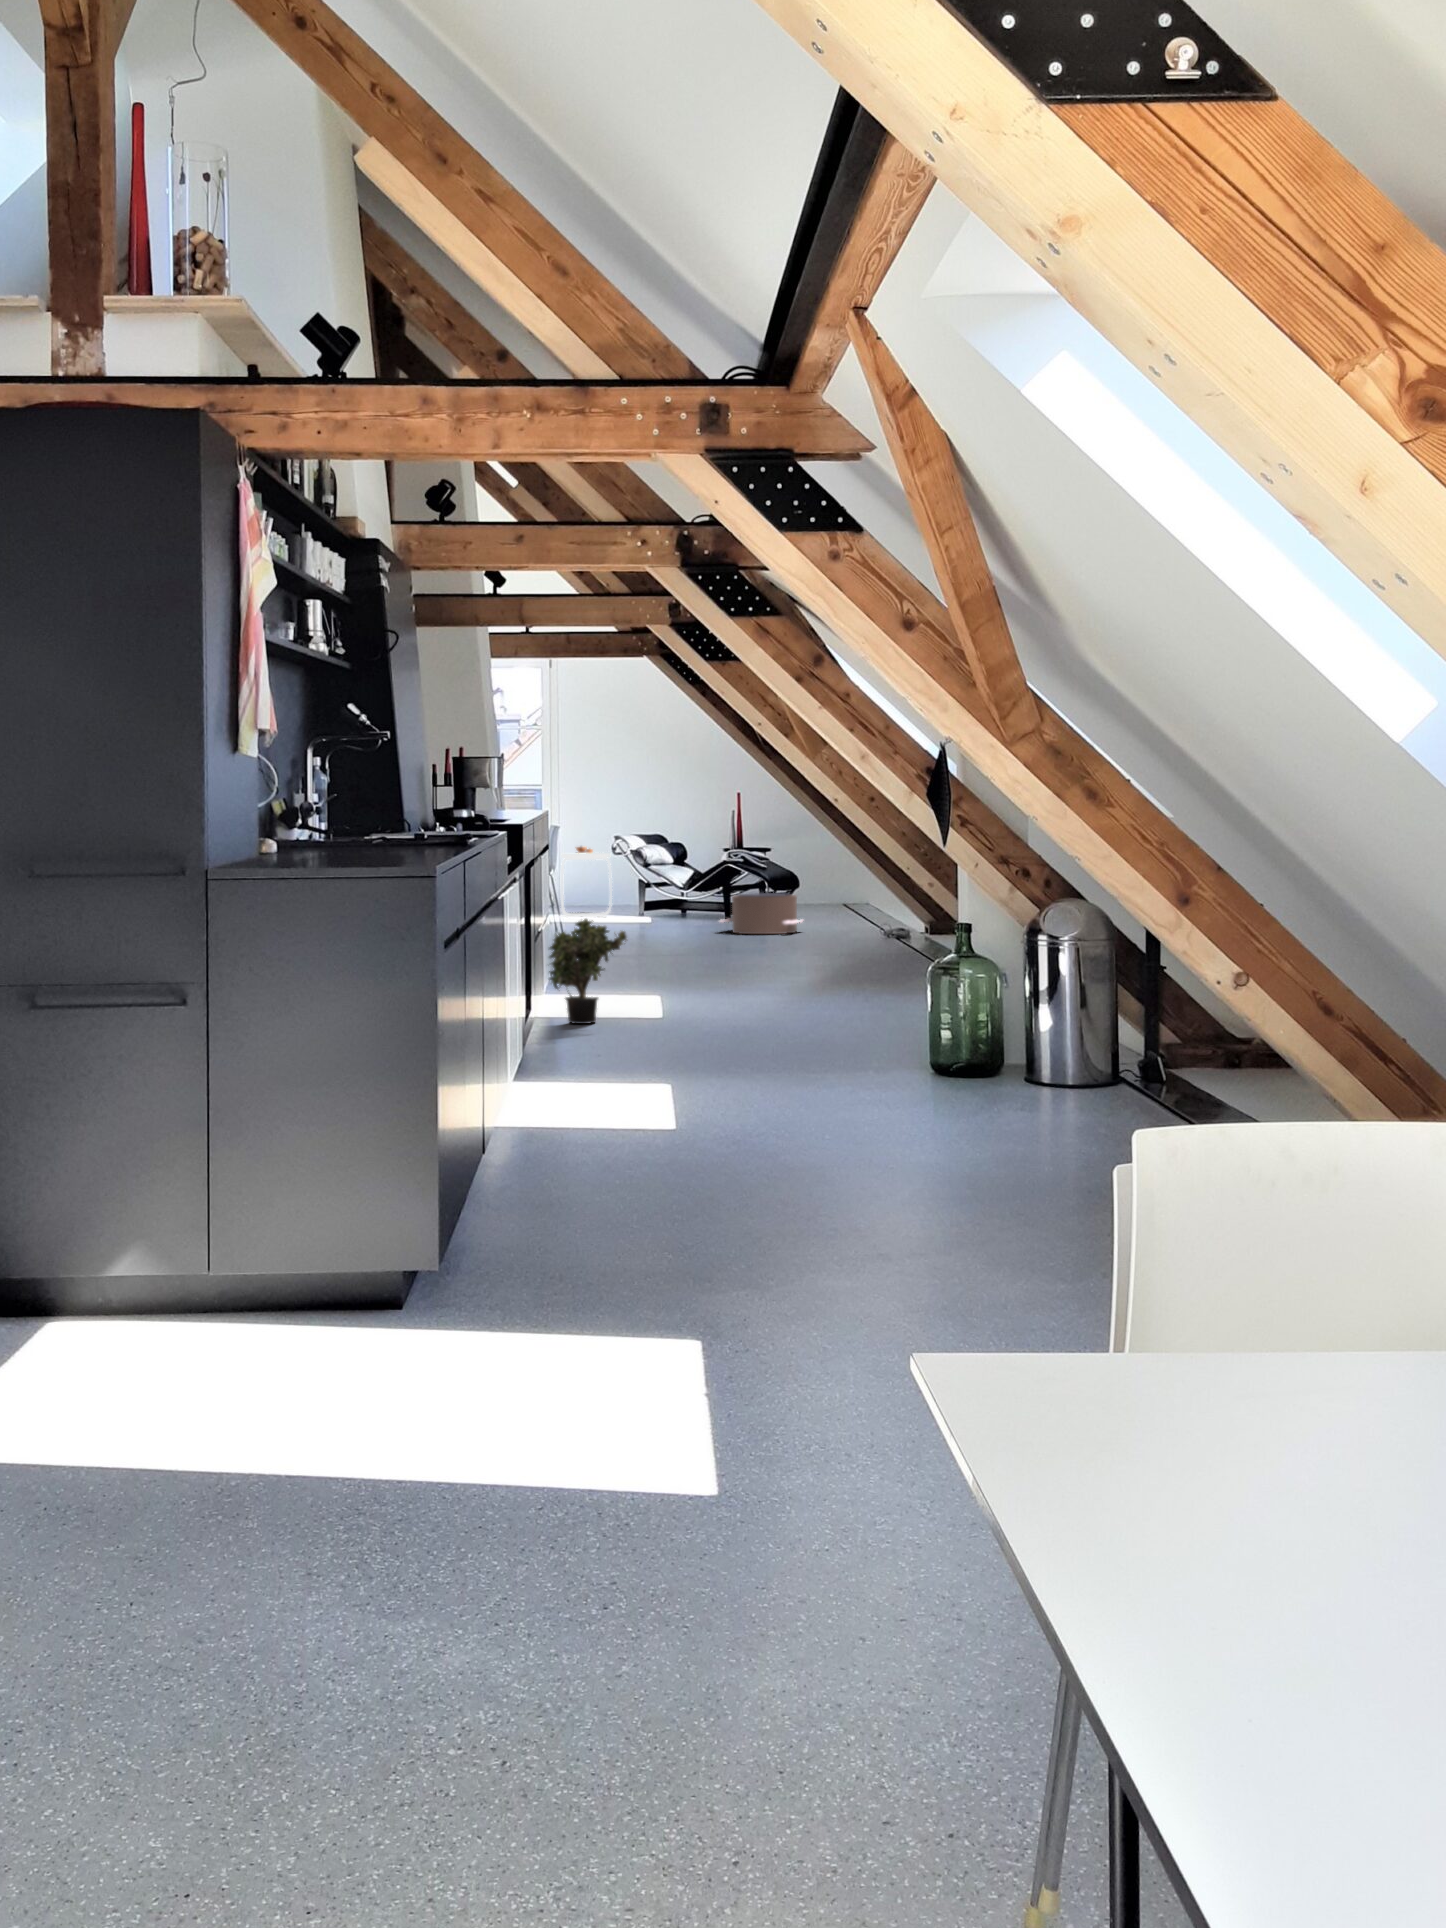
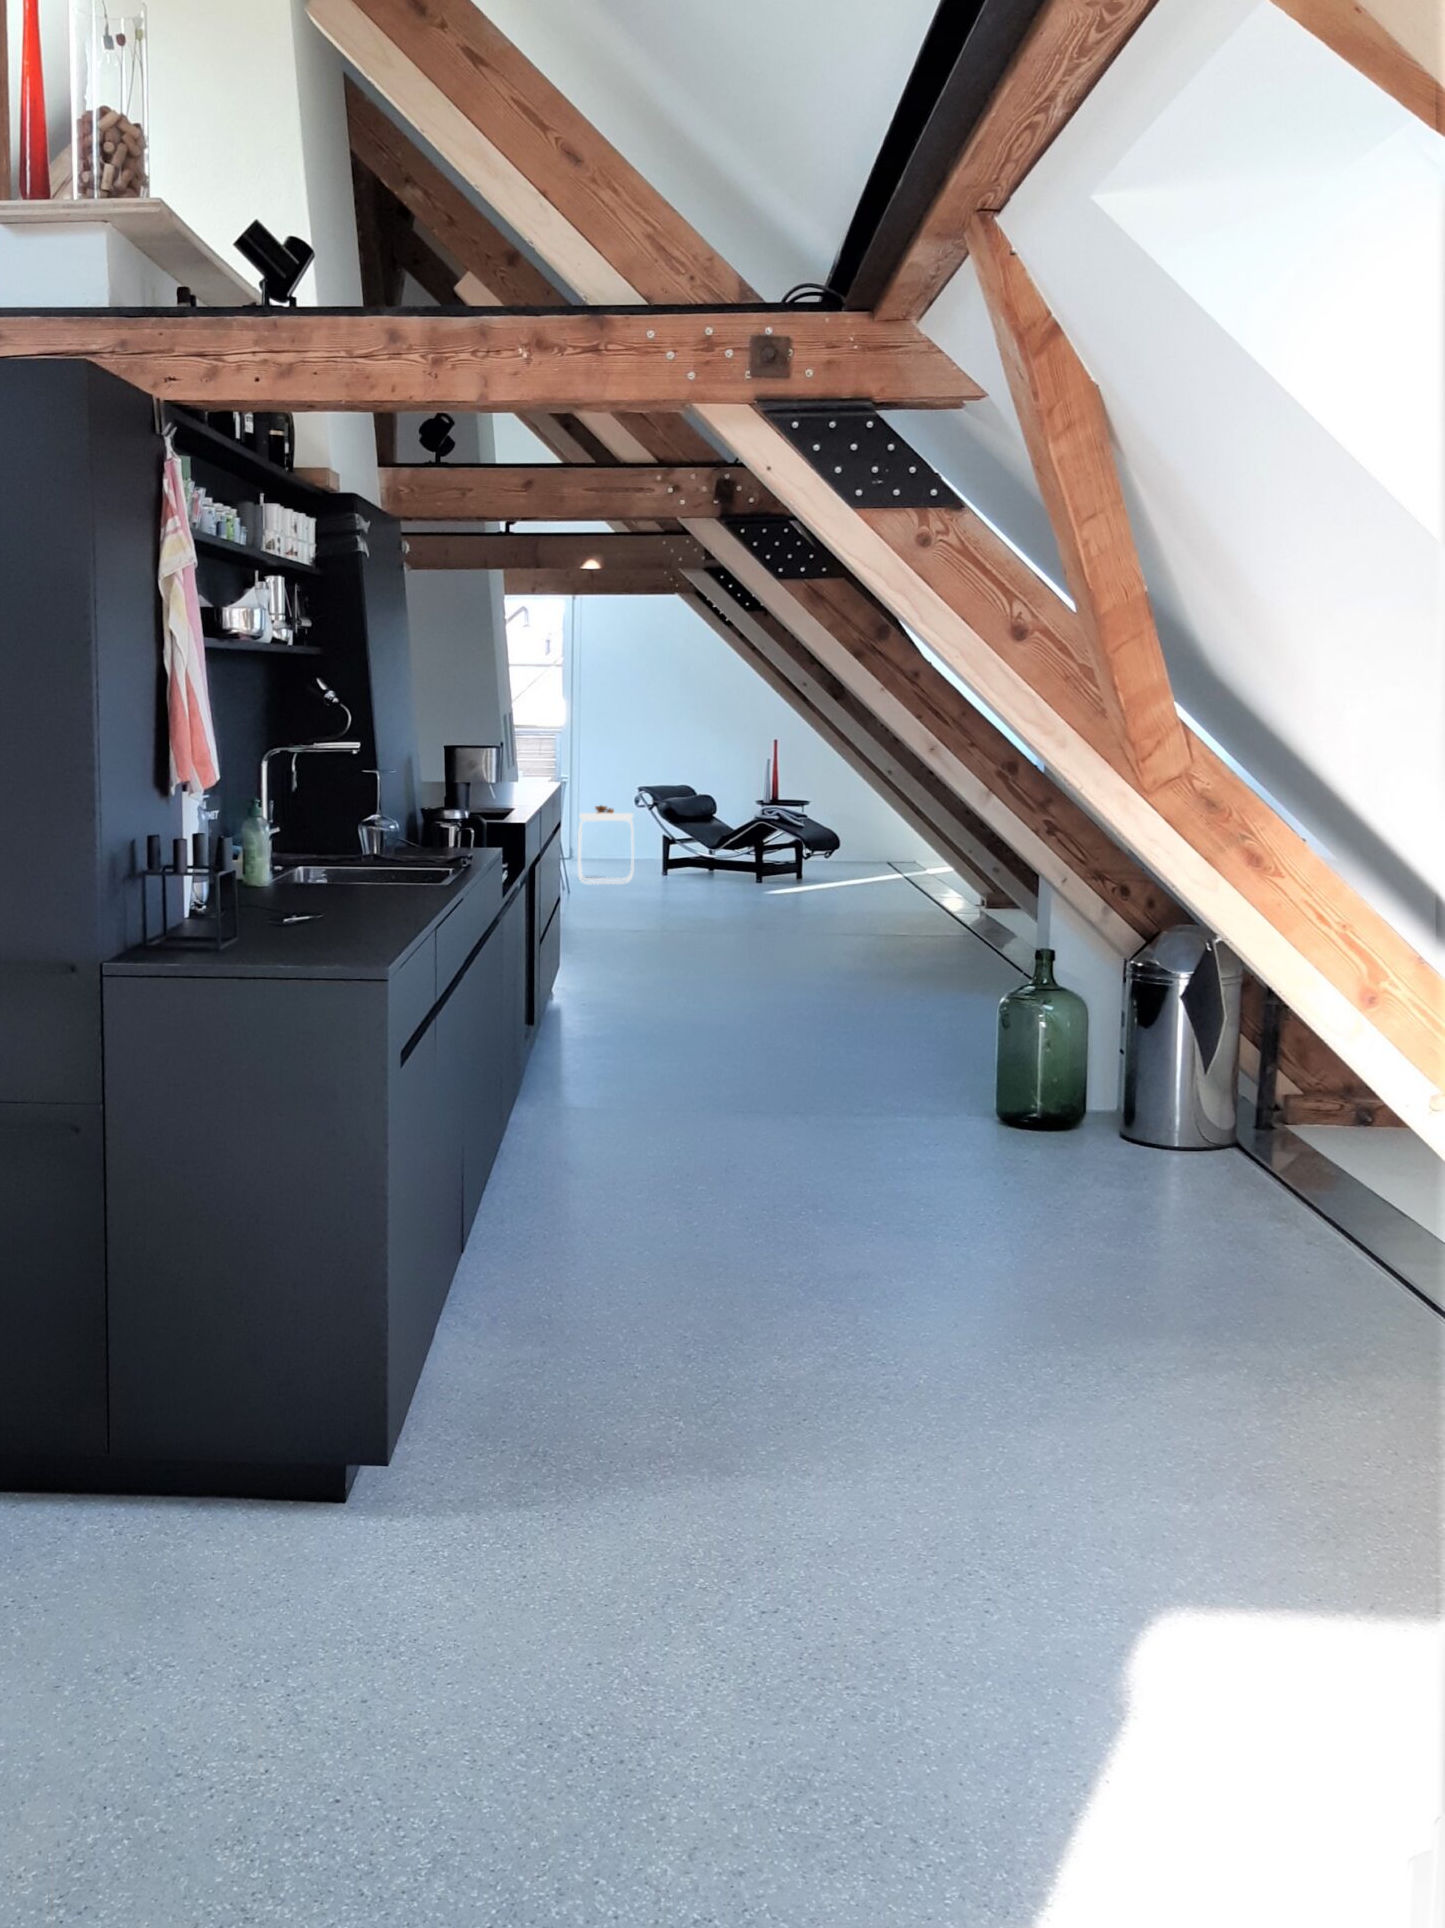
pouf: present [721,893,803,934] -> none [751,868,849,914]
potted plant: present [549,918,627,1024] -> none [554,926,648,1047]

